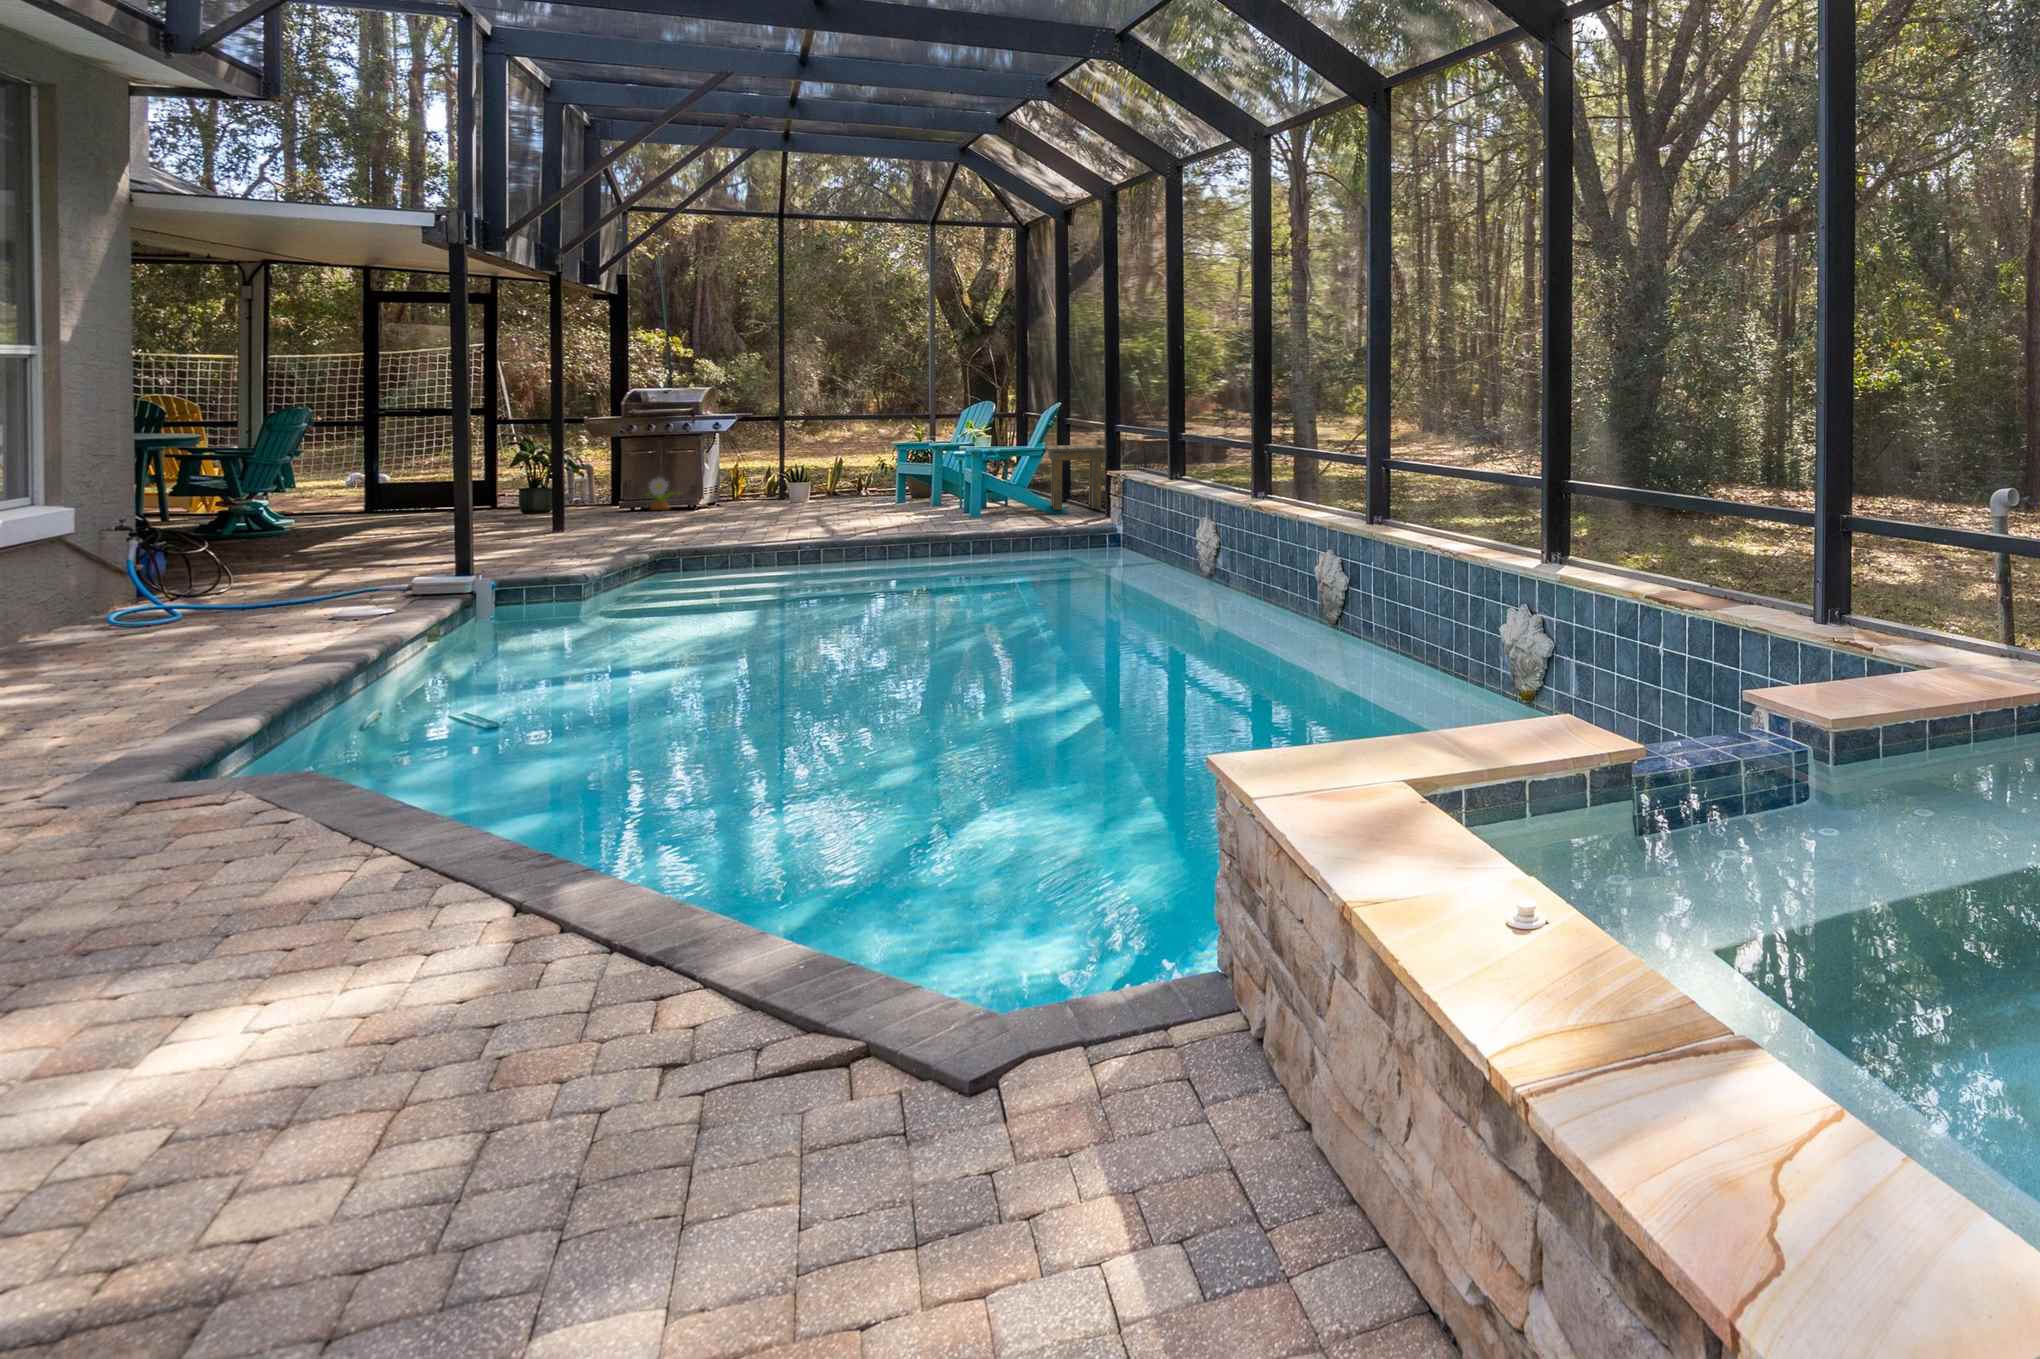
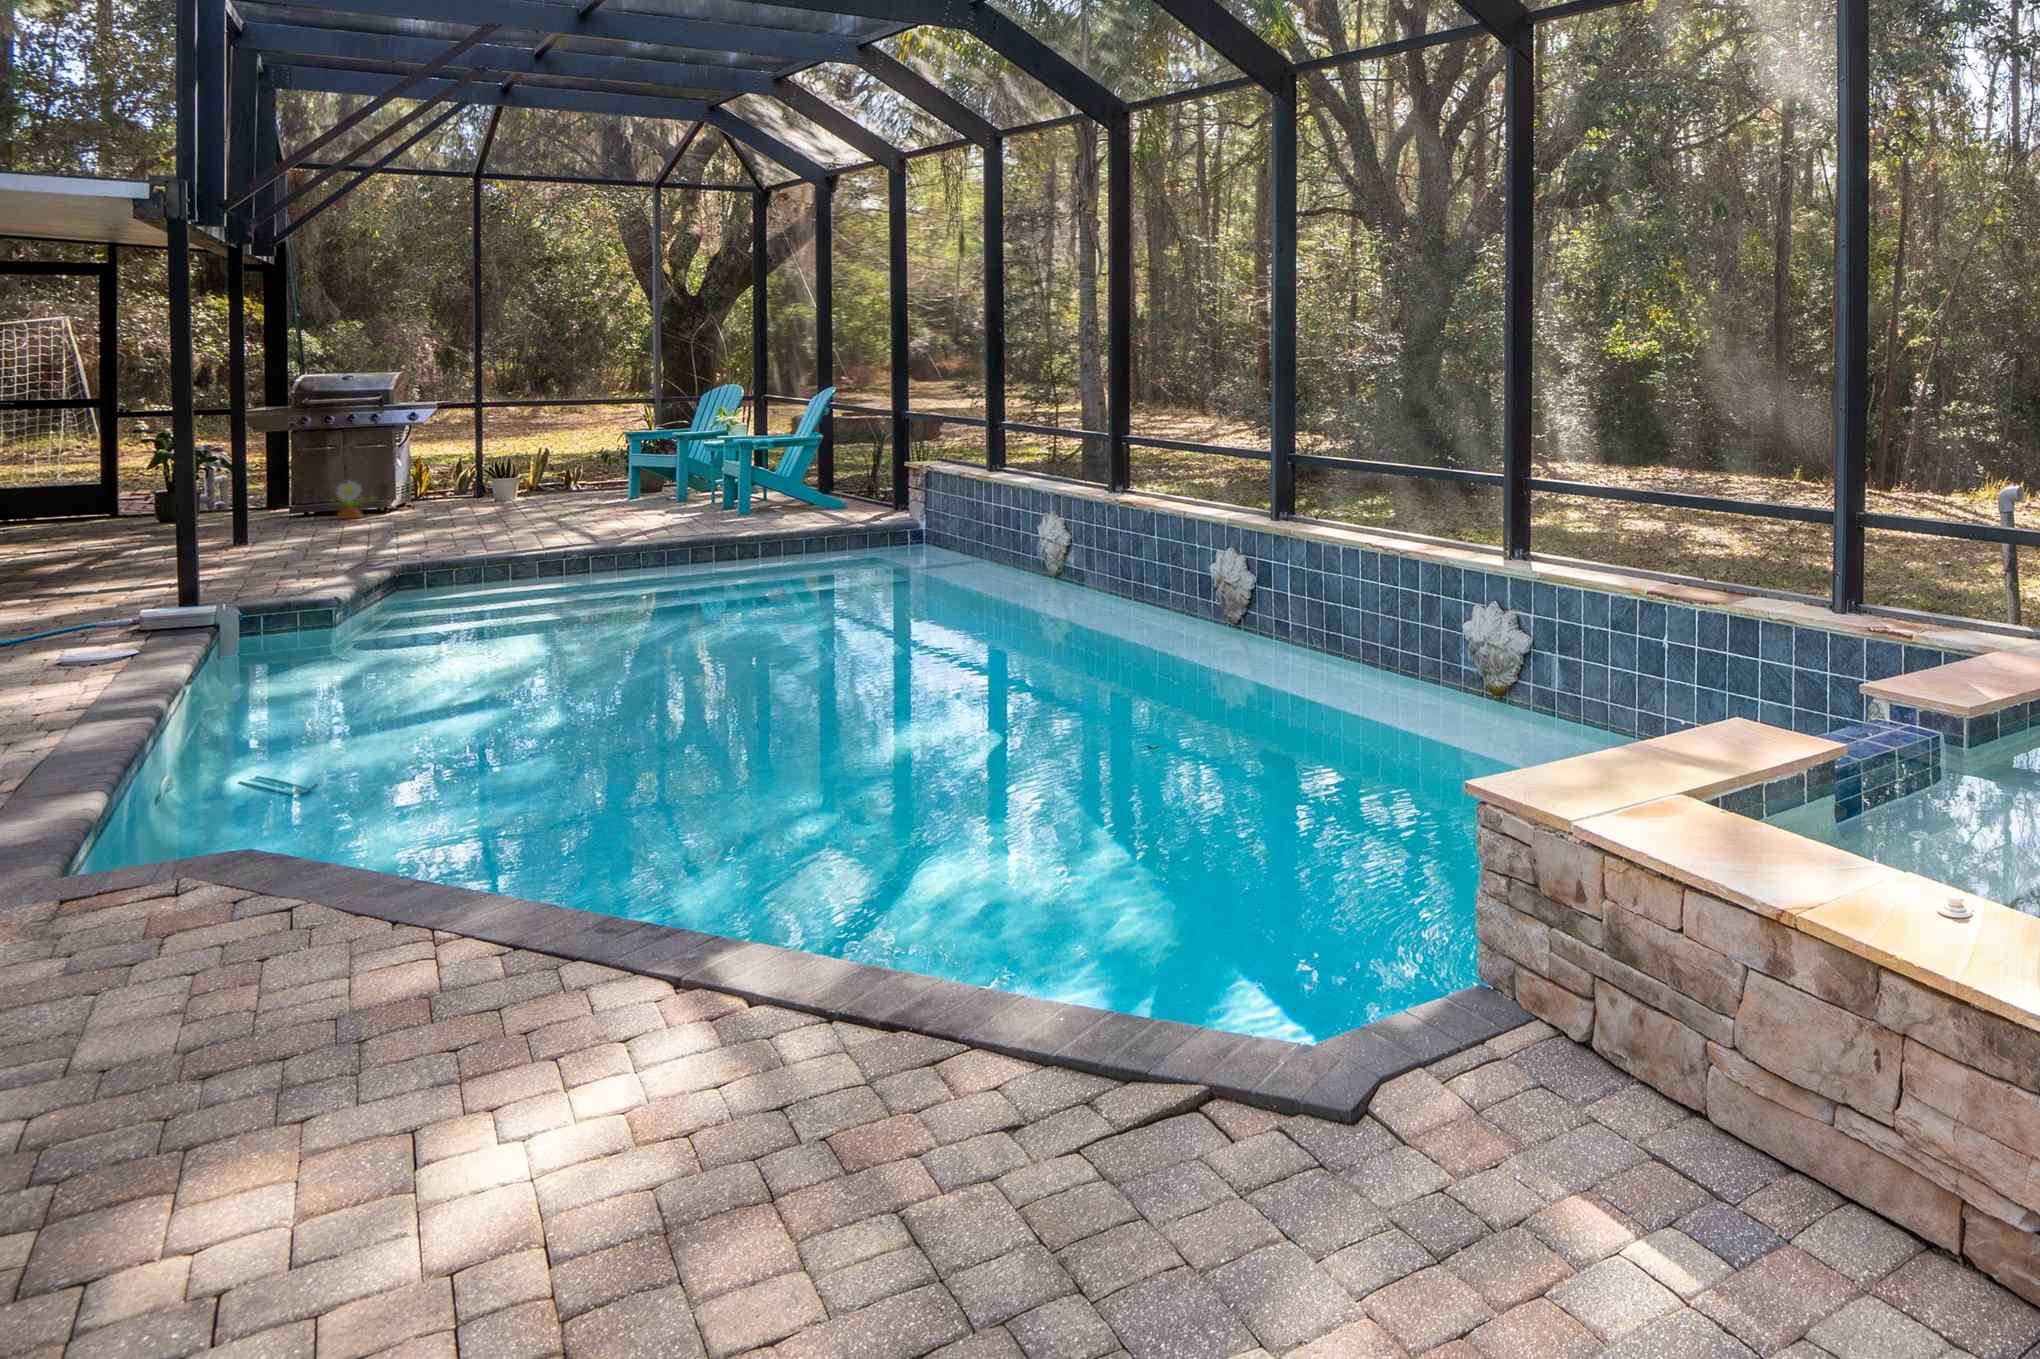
side table: present [1045,445,1105,510] -> none [821,435,900,508]

